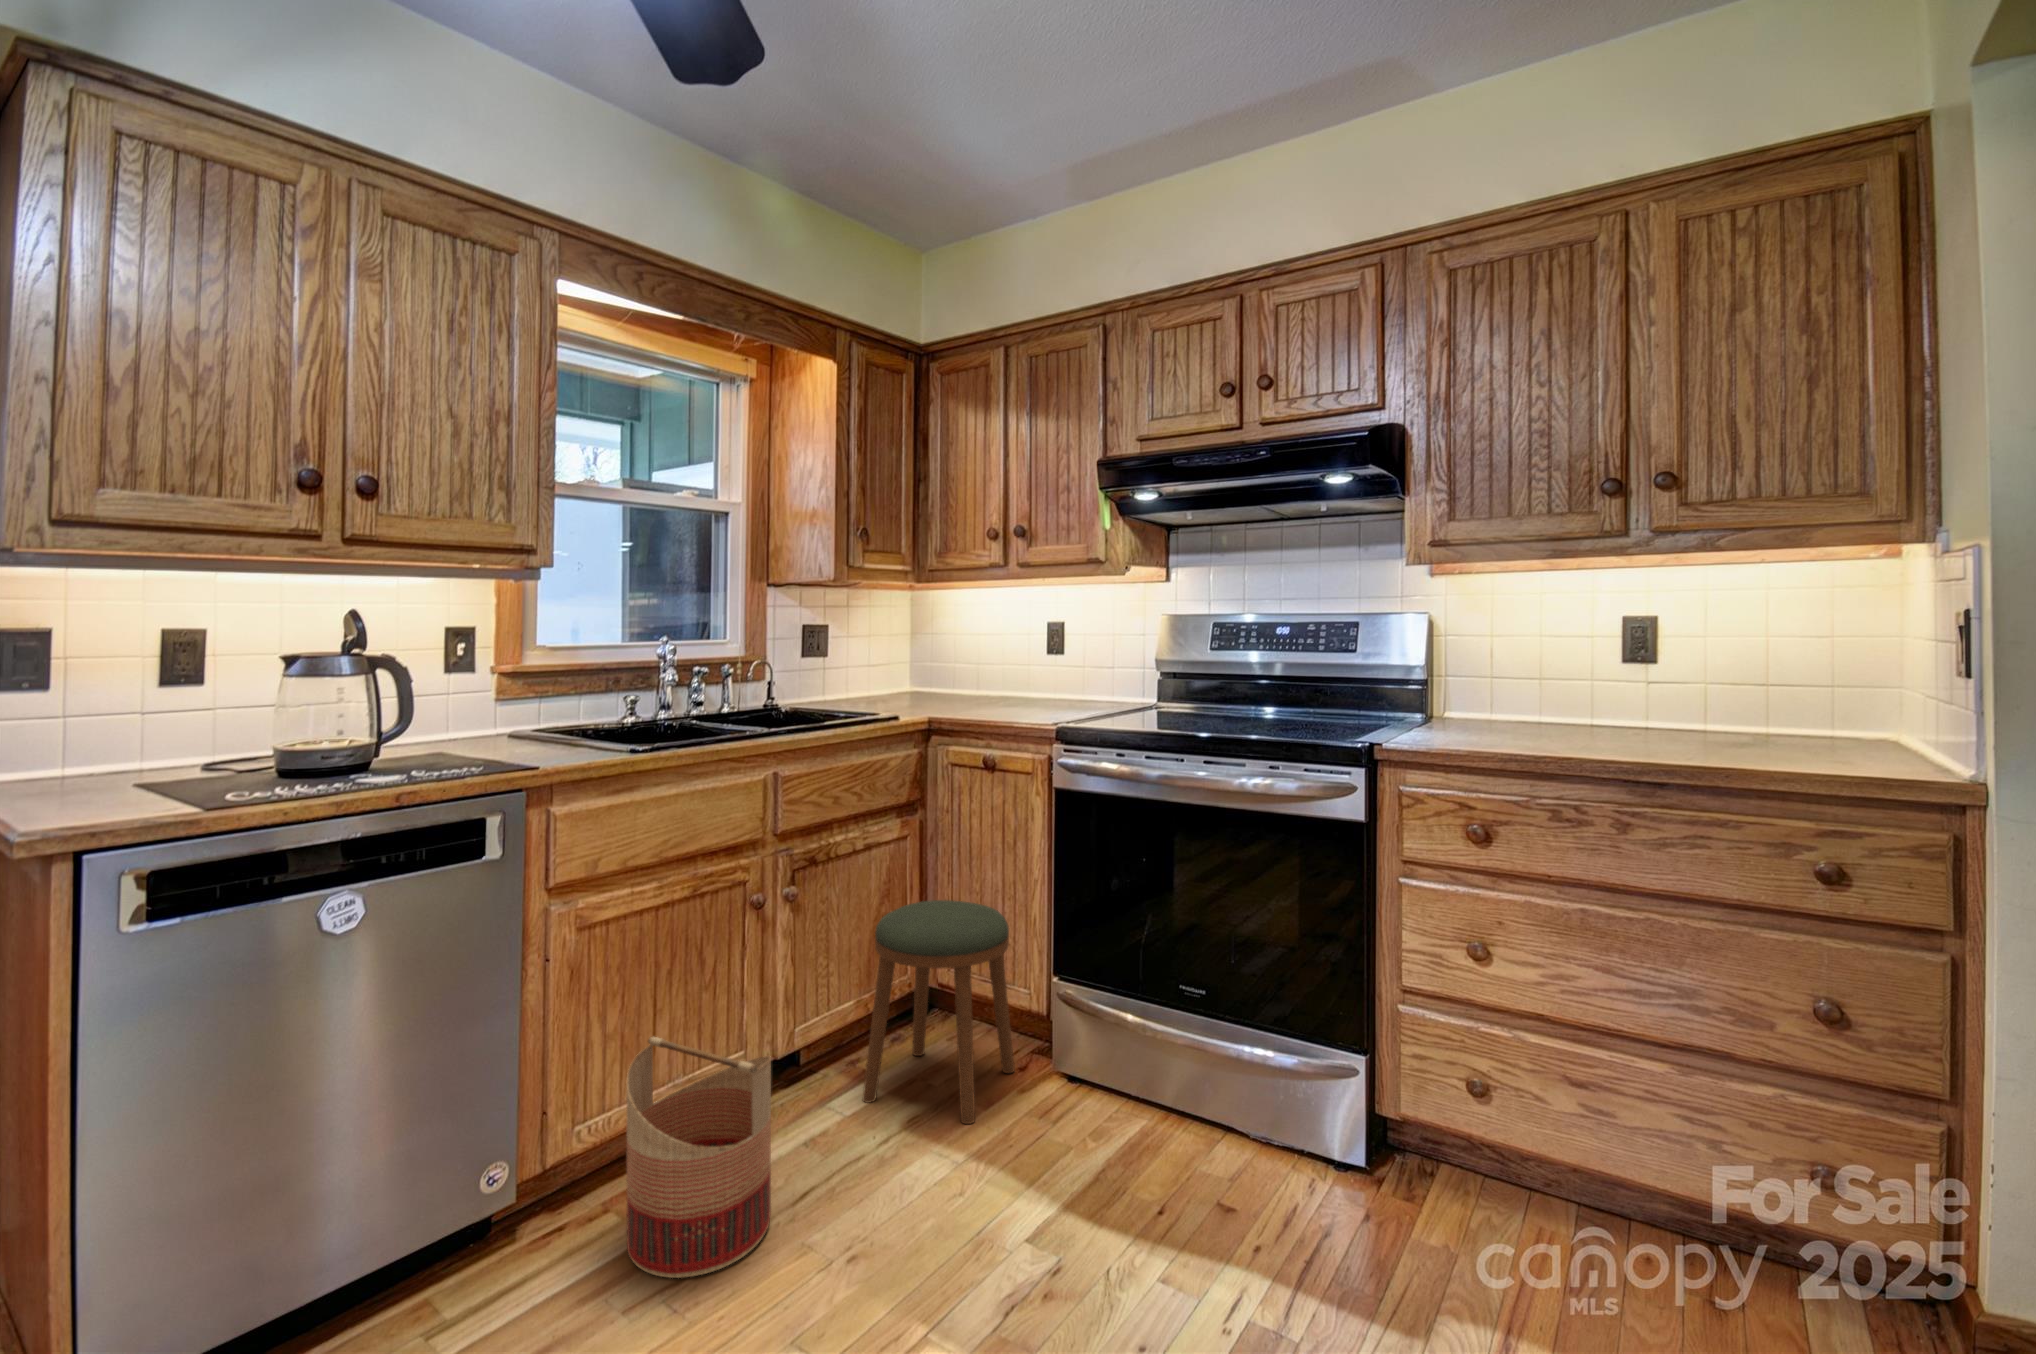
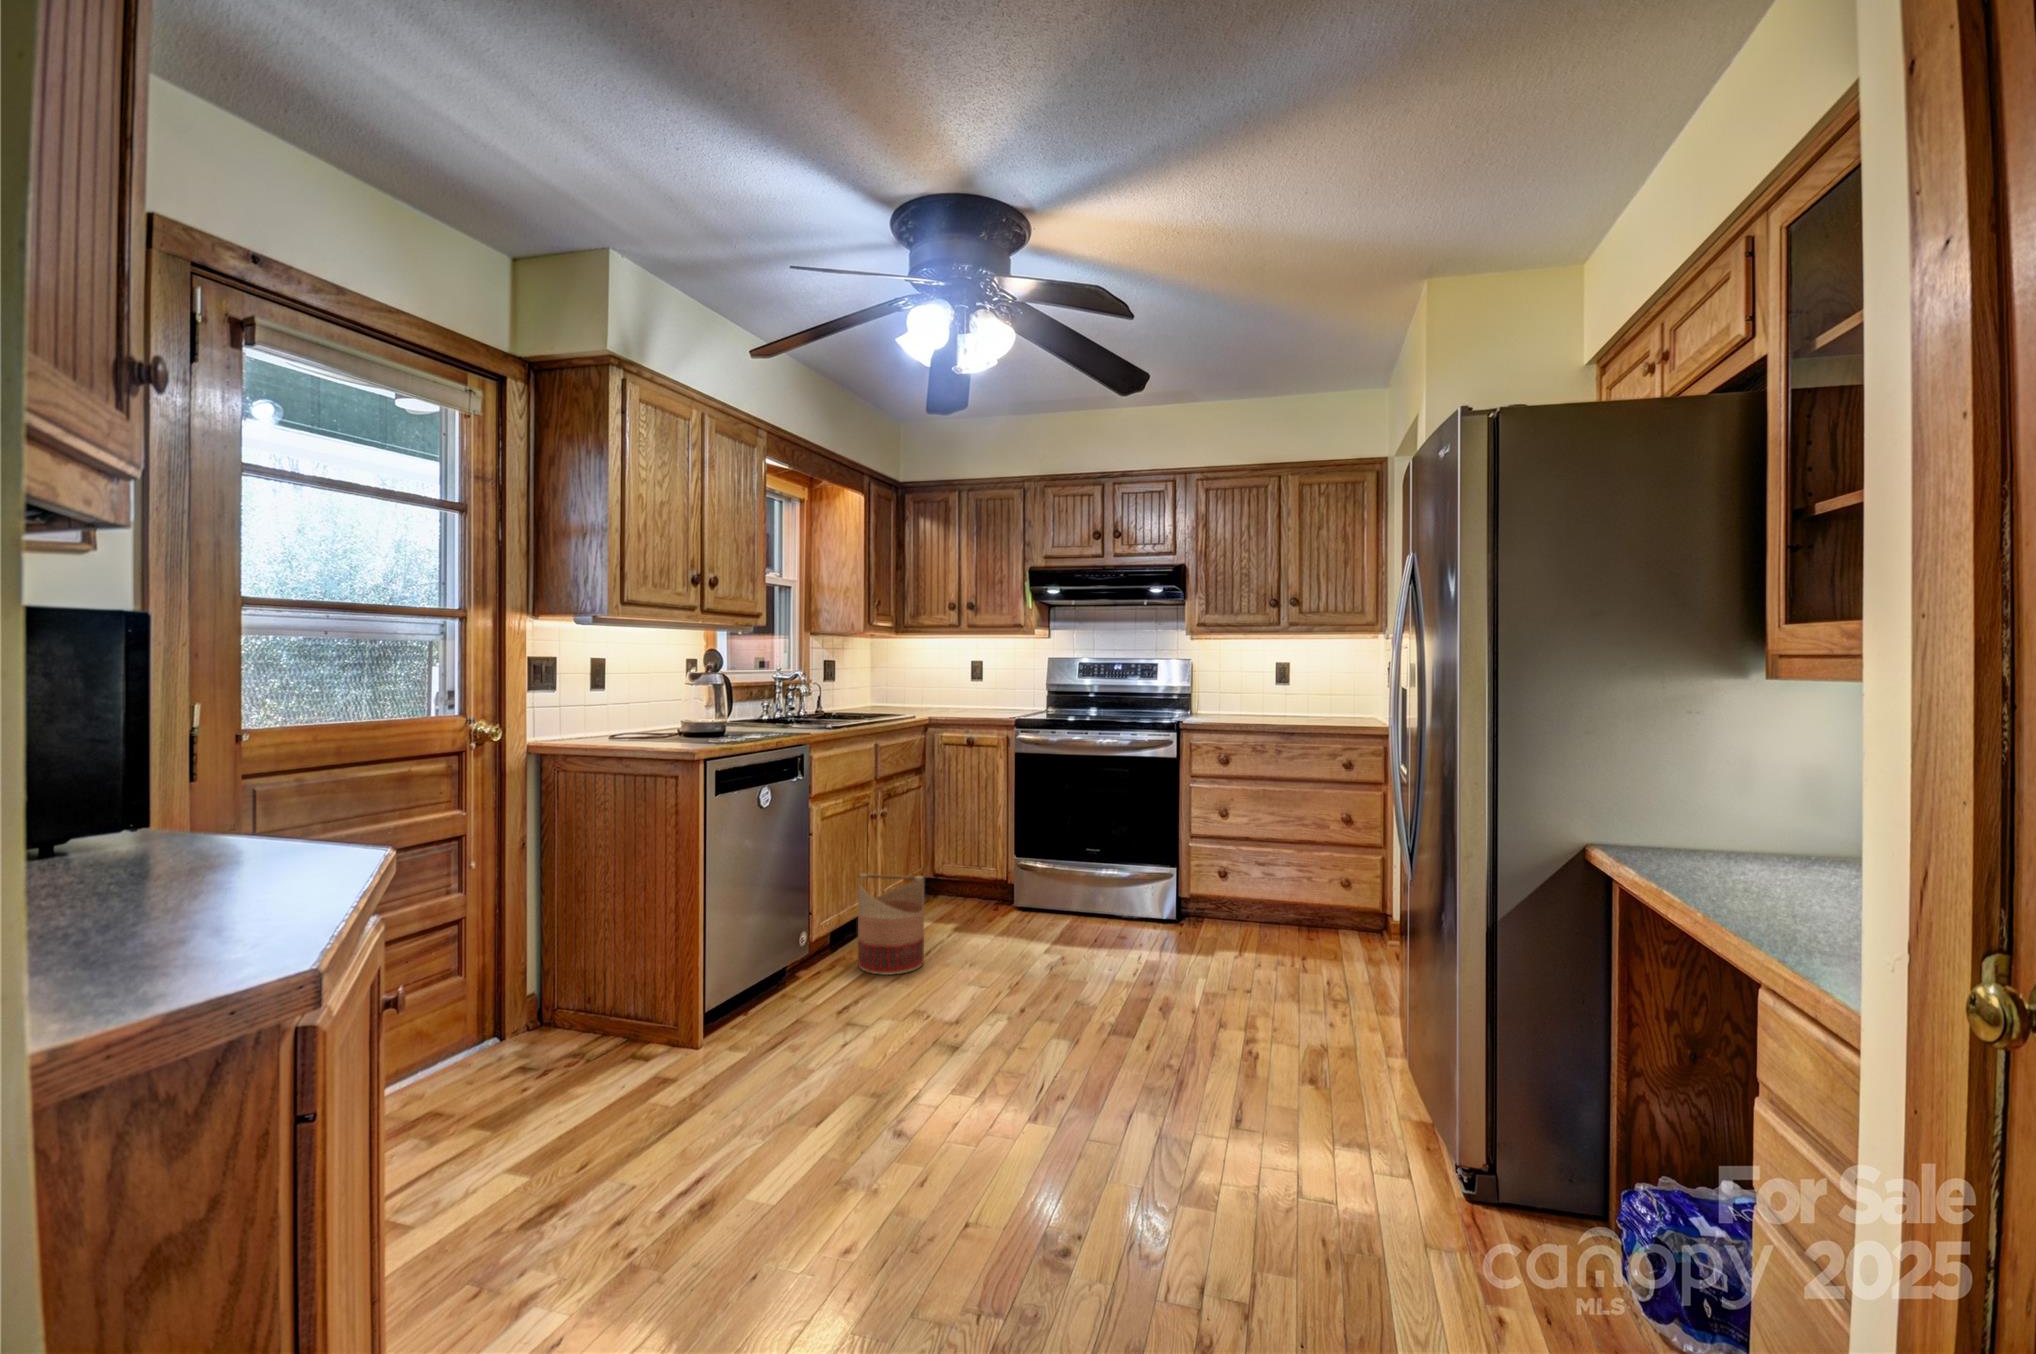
stool: present [863,900,1015,1124] -> none [922,818,996,927]

